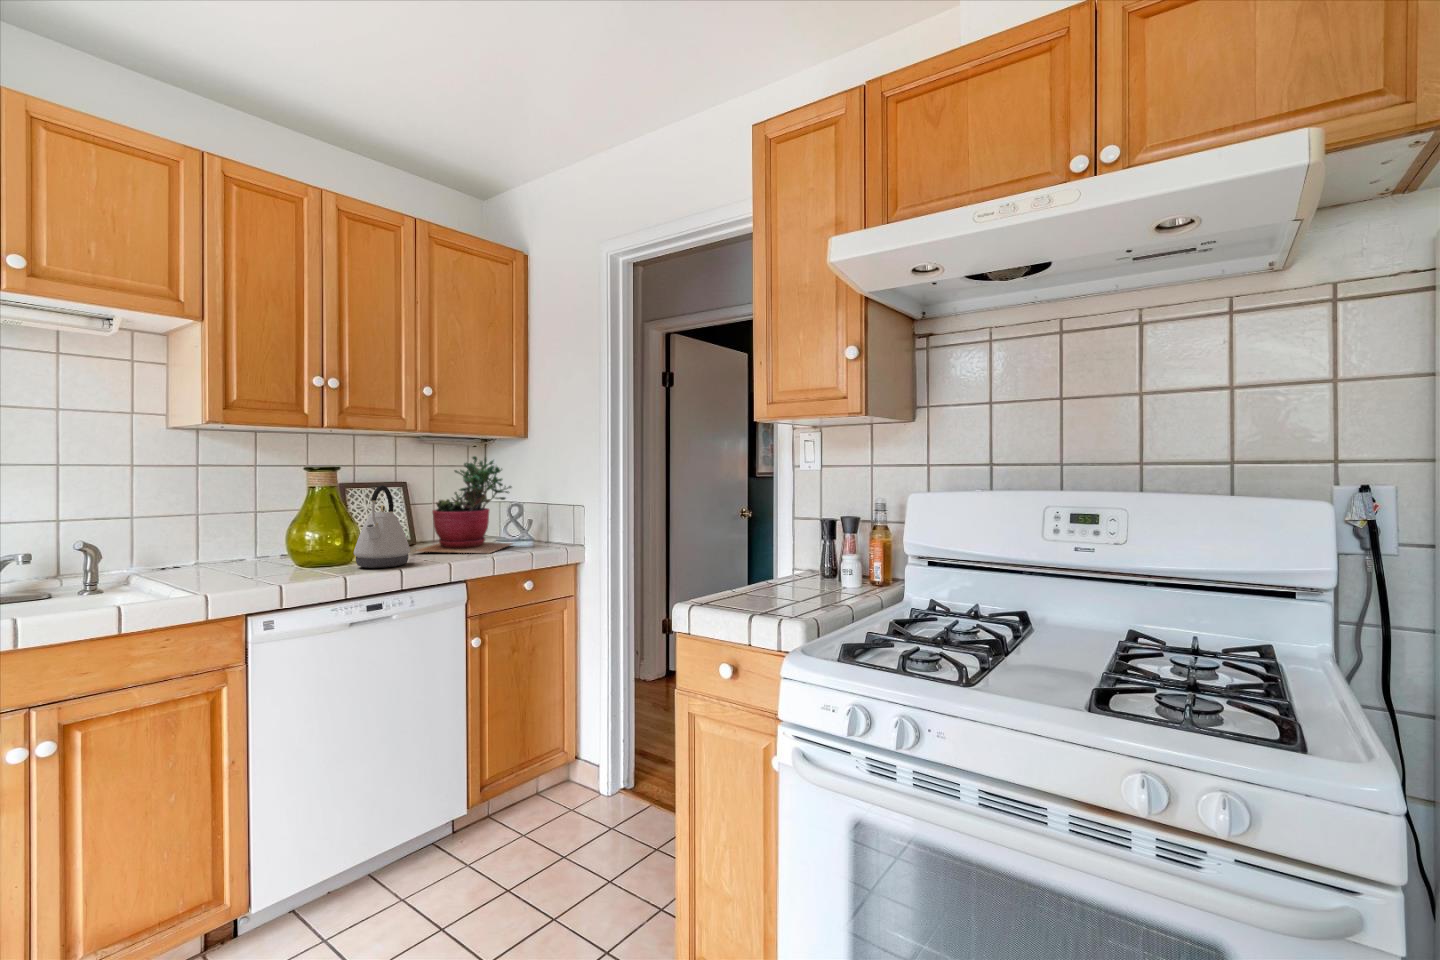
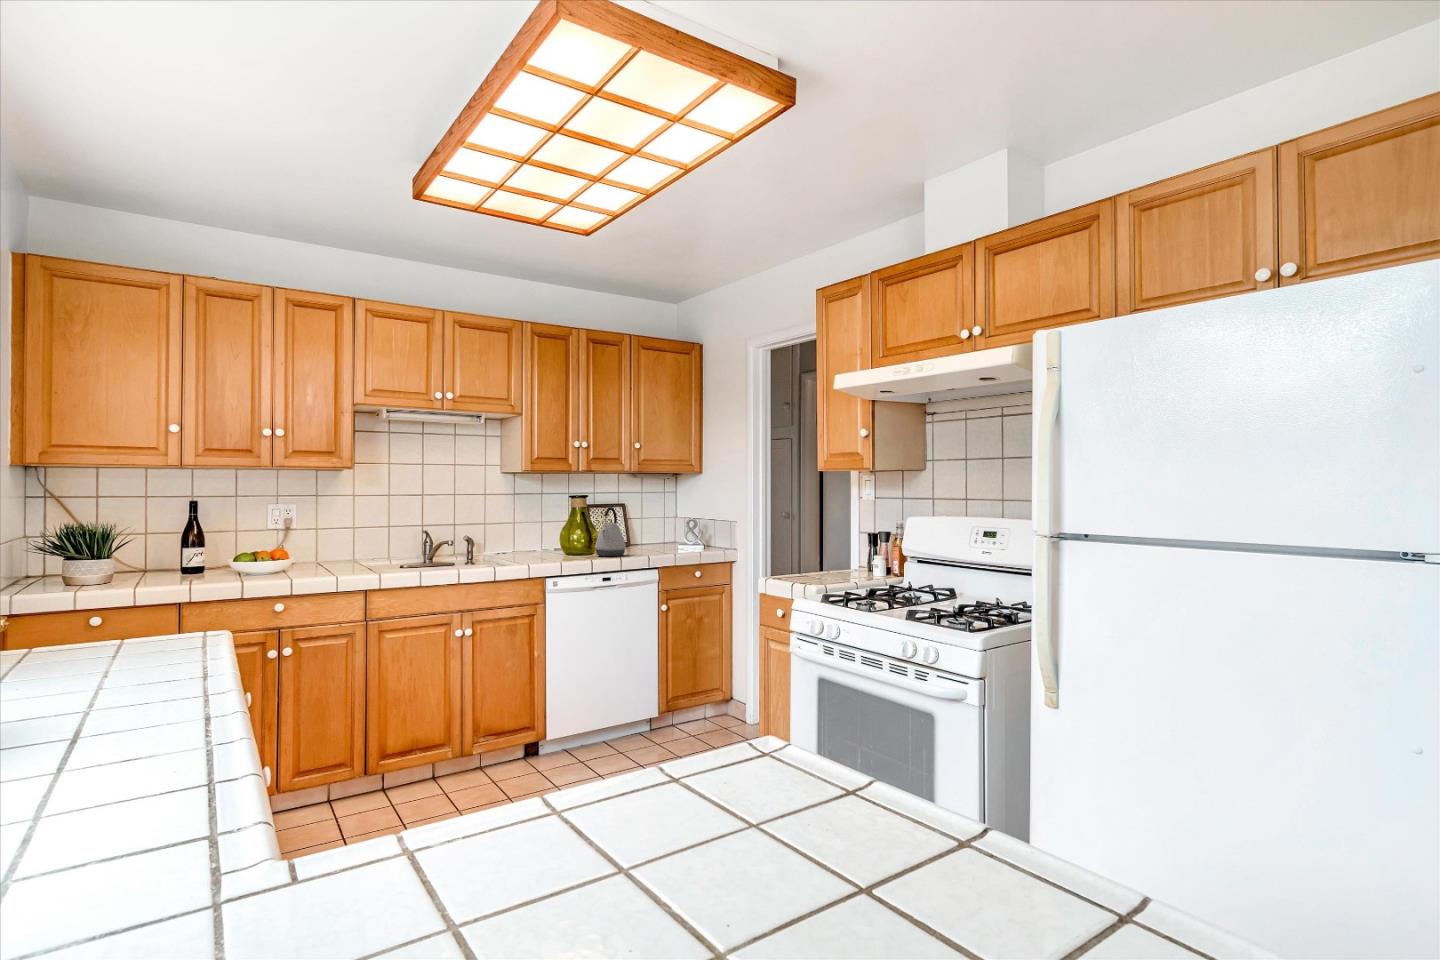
succulent plant: present [416,456,513,553] -> none [627,488,693,552]

